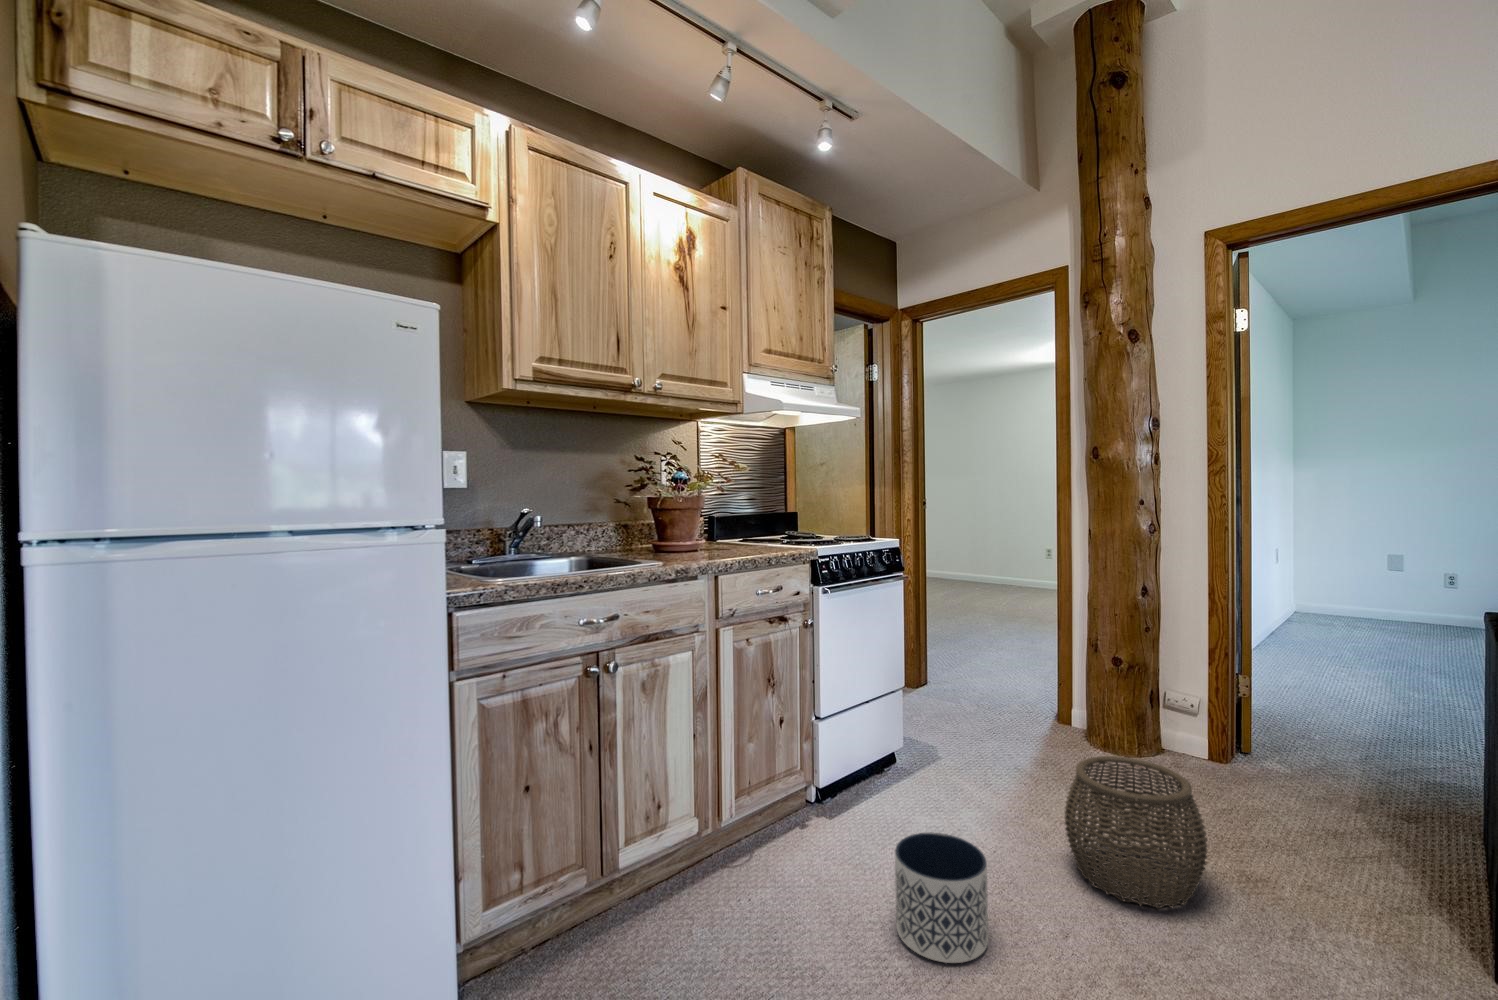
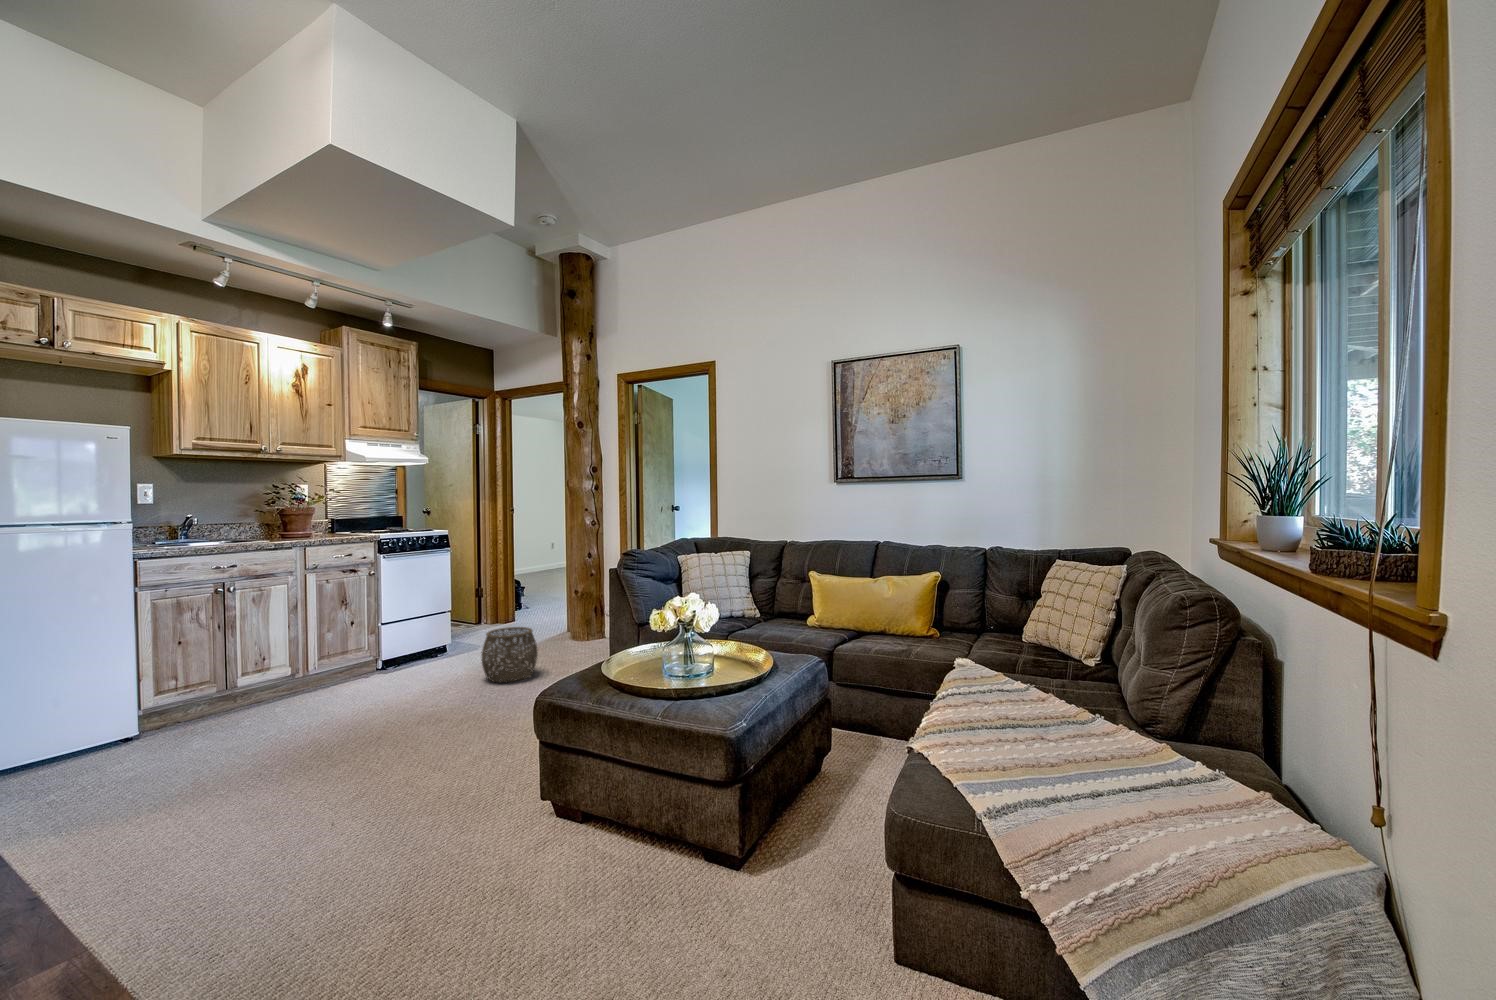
planter: present [895,833,988,963] -> none [376,659,420,703]

